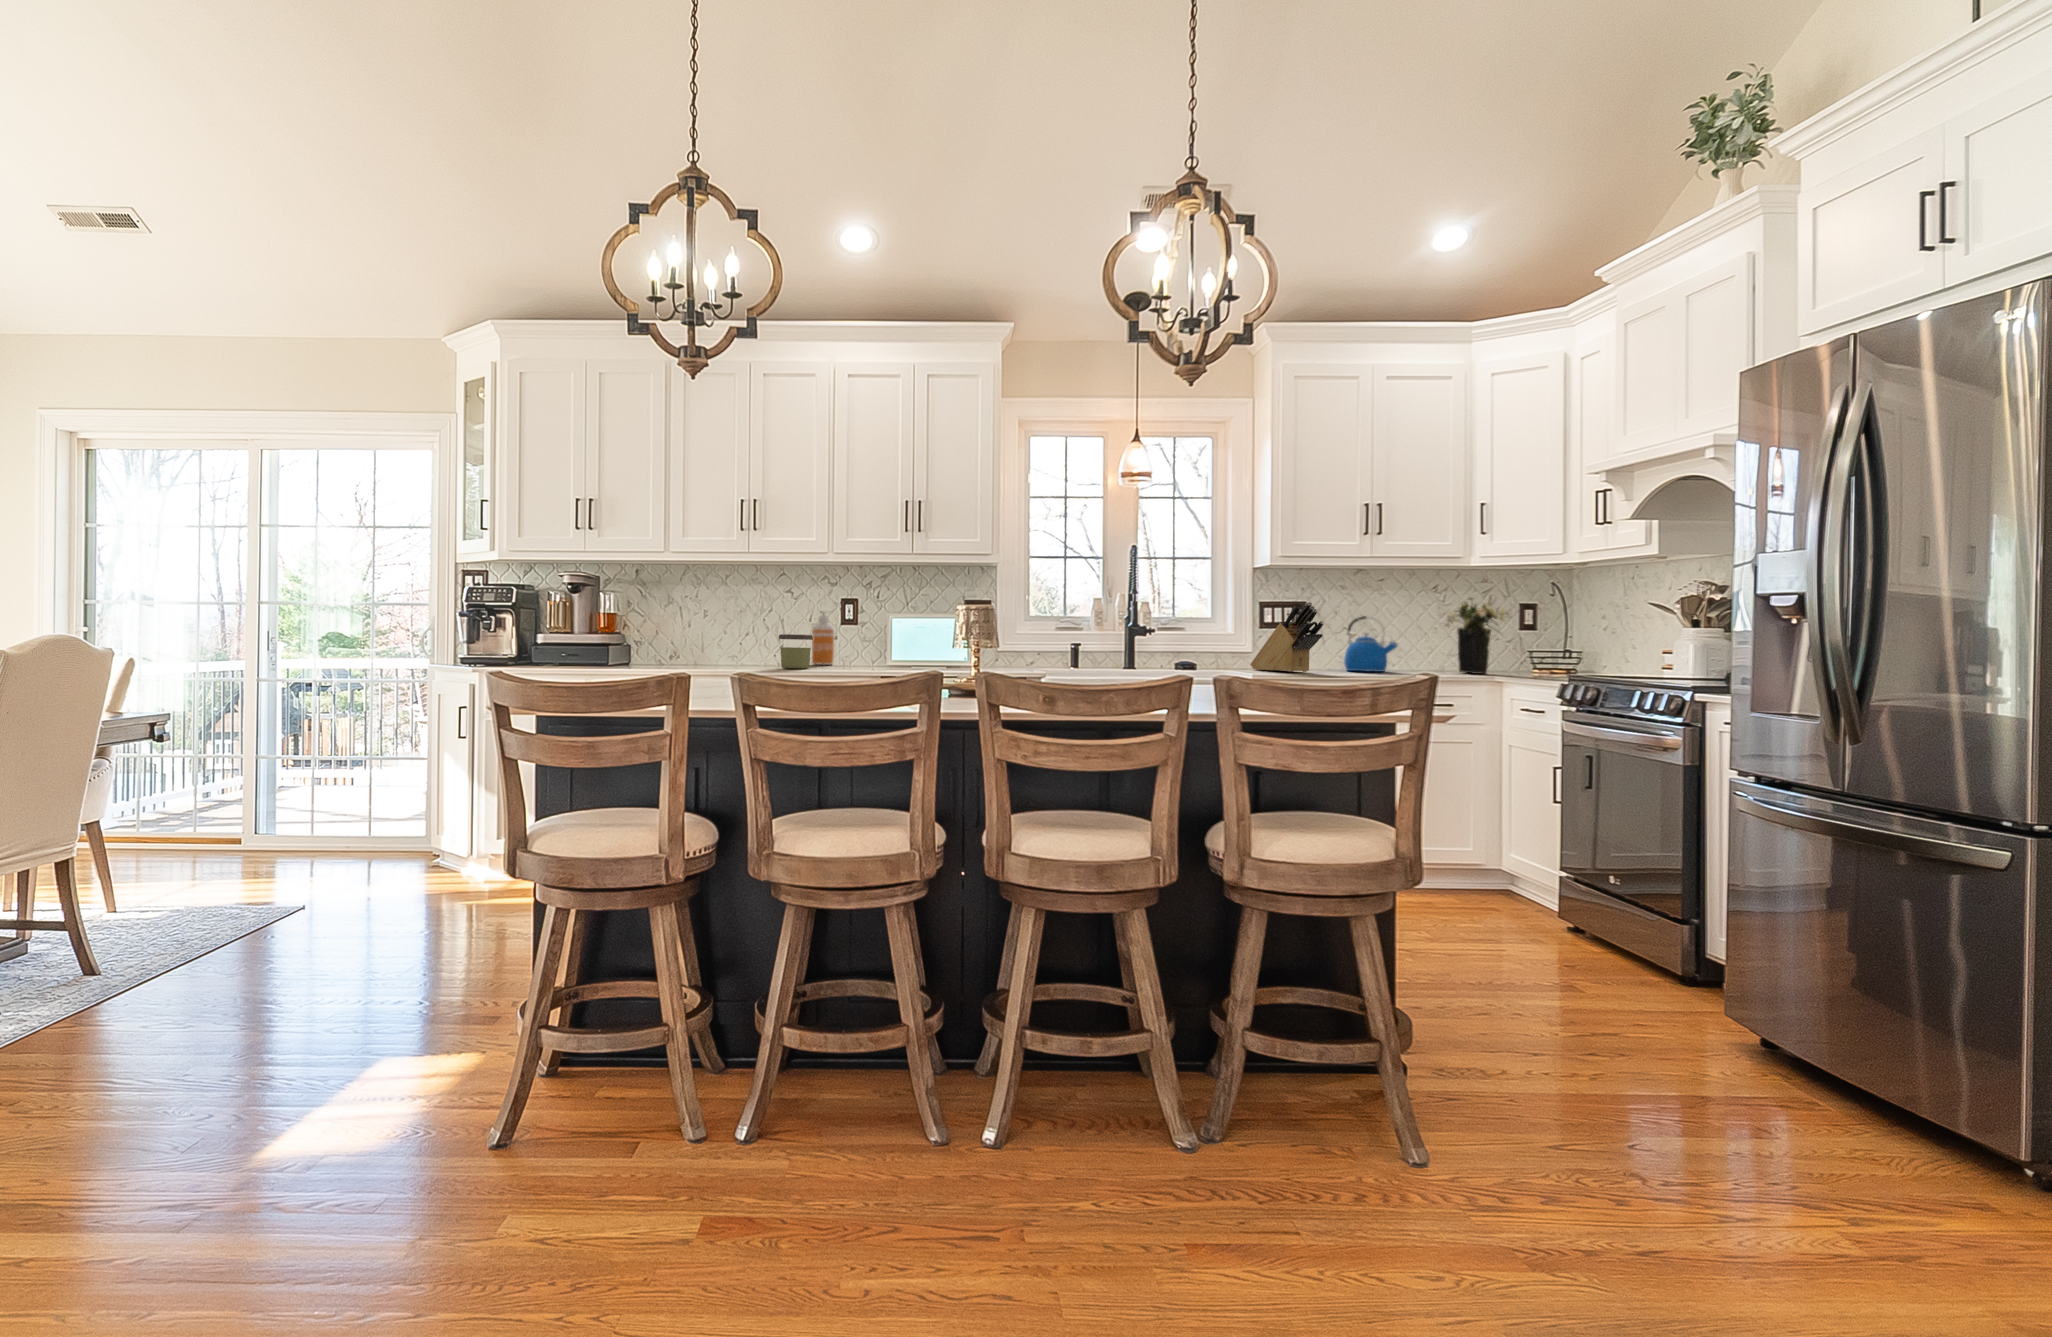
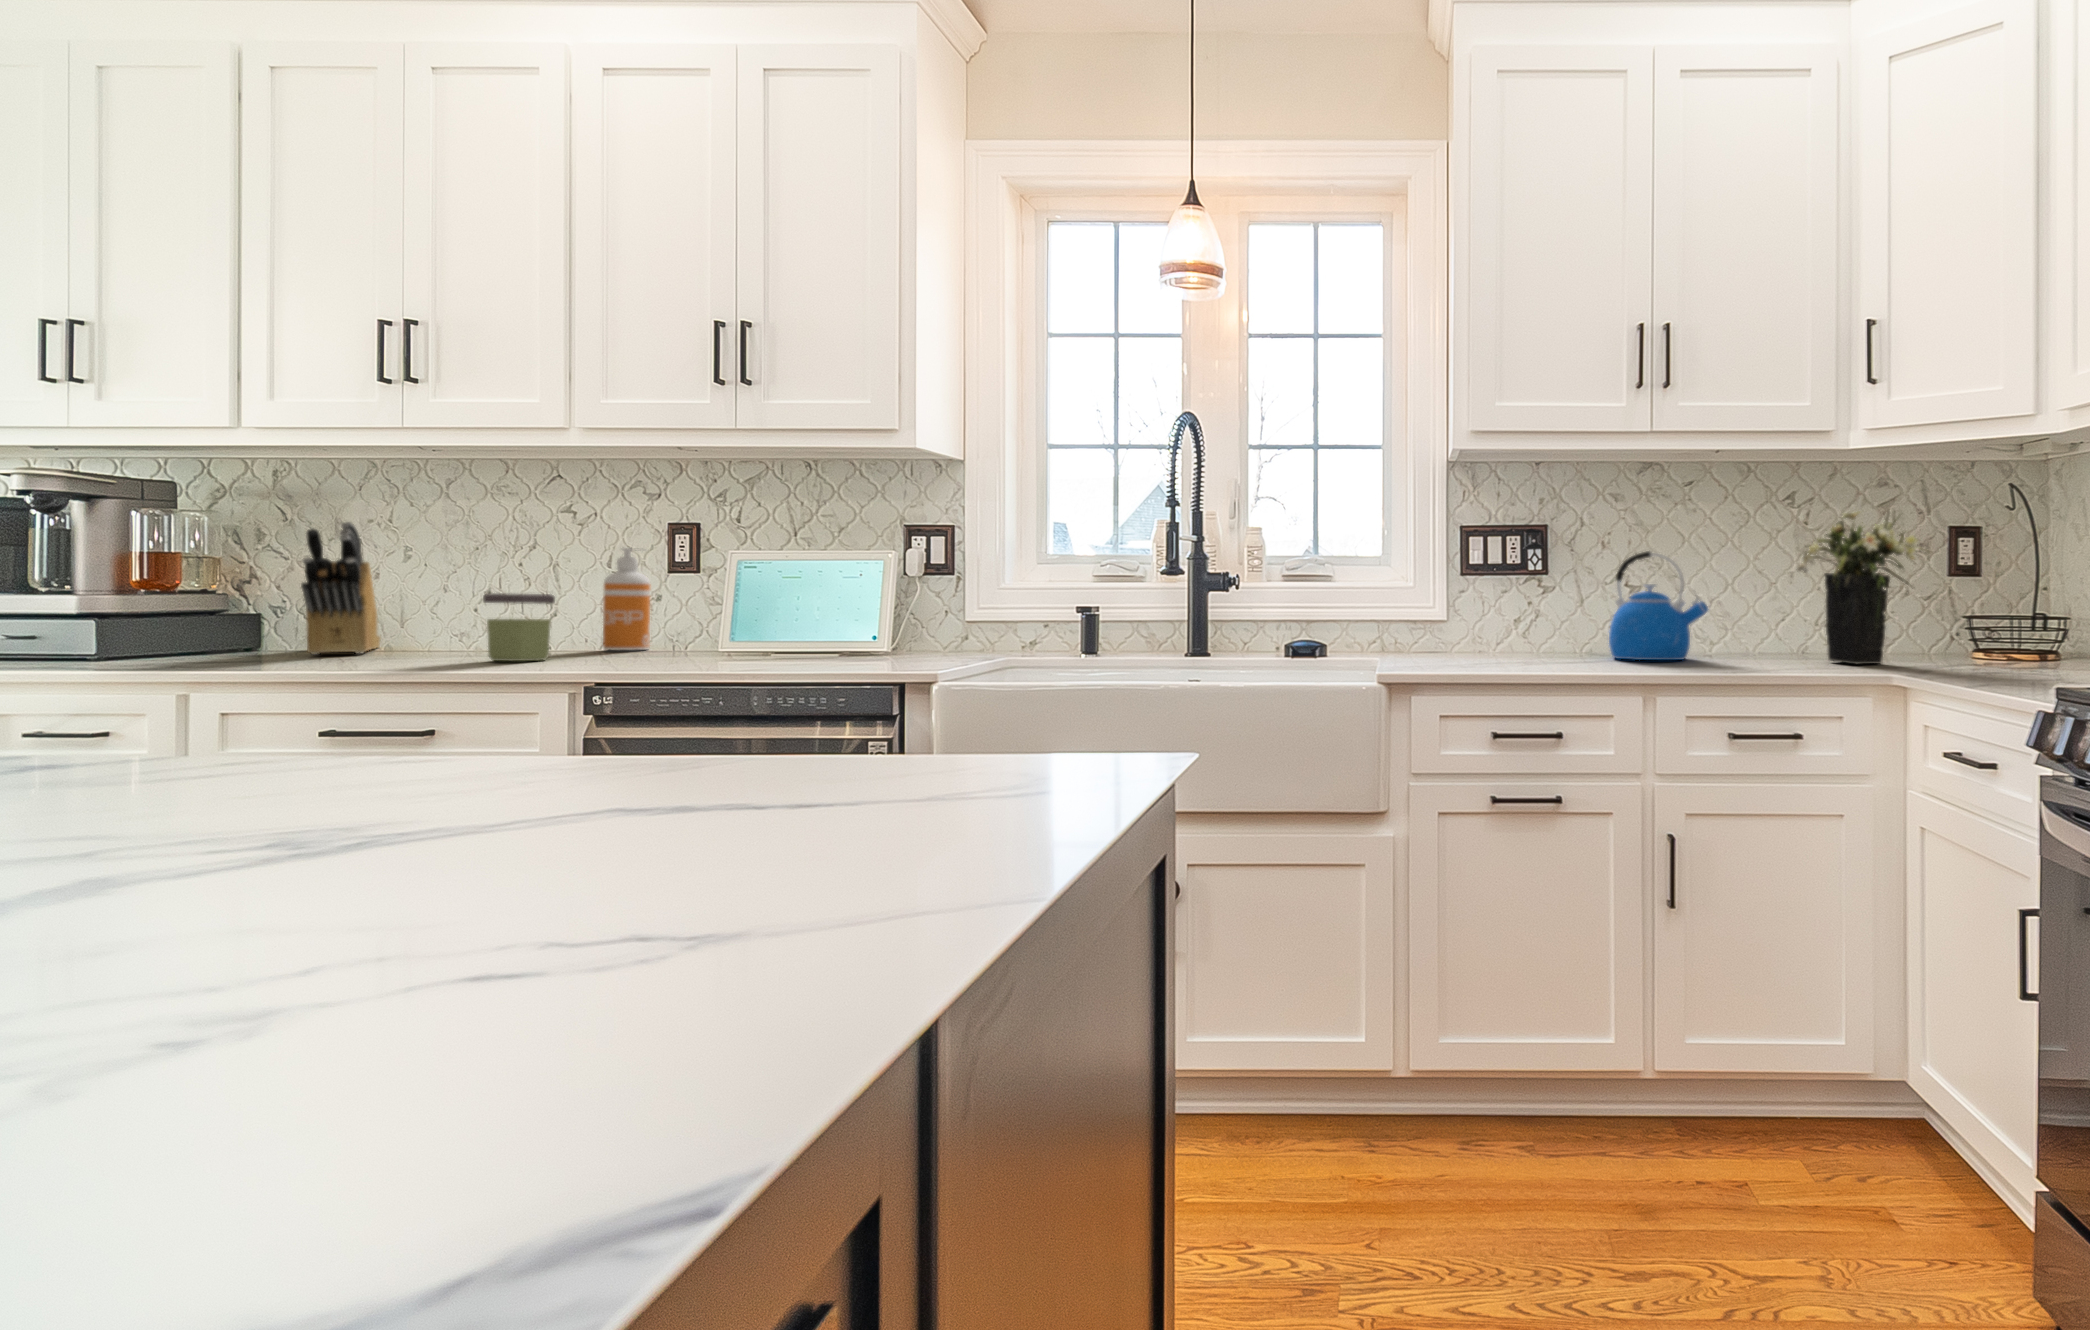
knife block: present [1250,602,1324,672] -> present [301,522,380,654]

